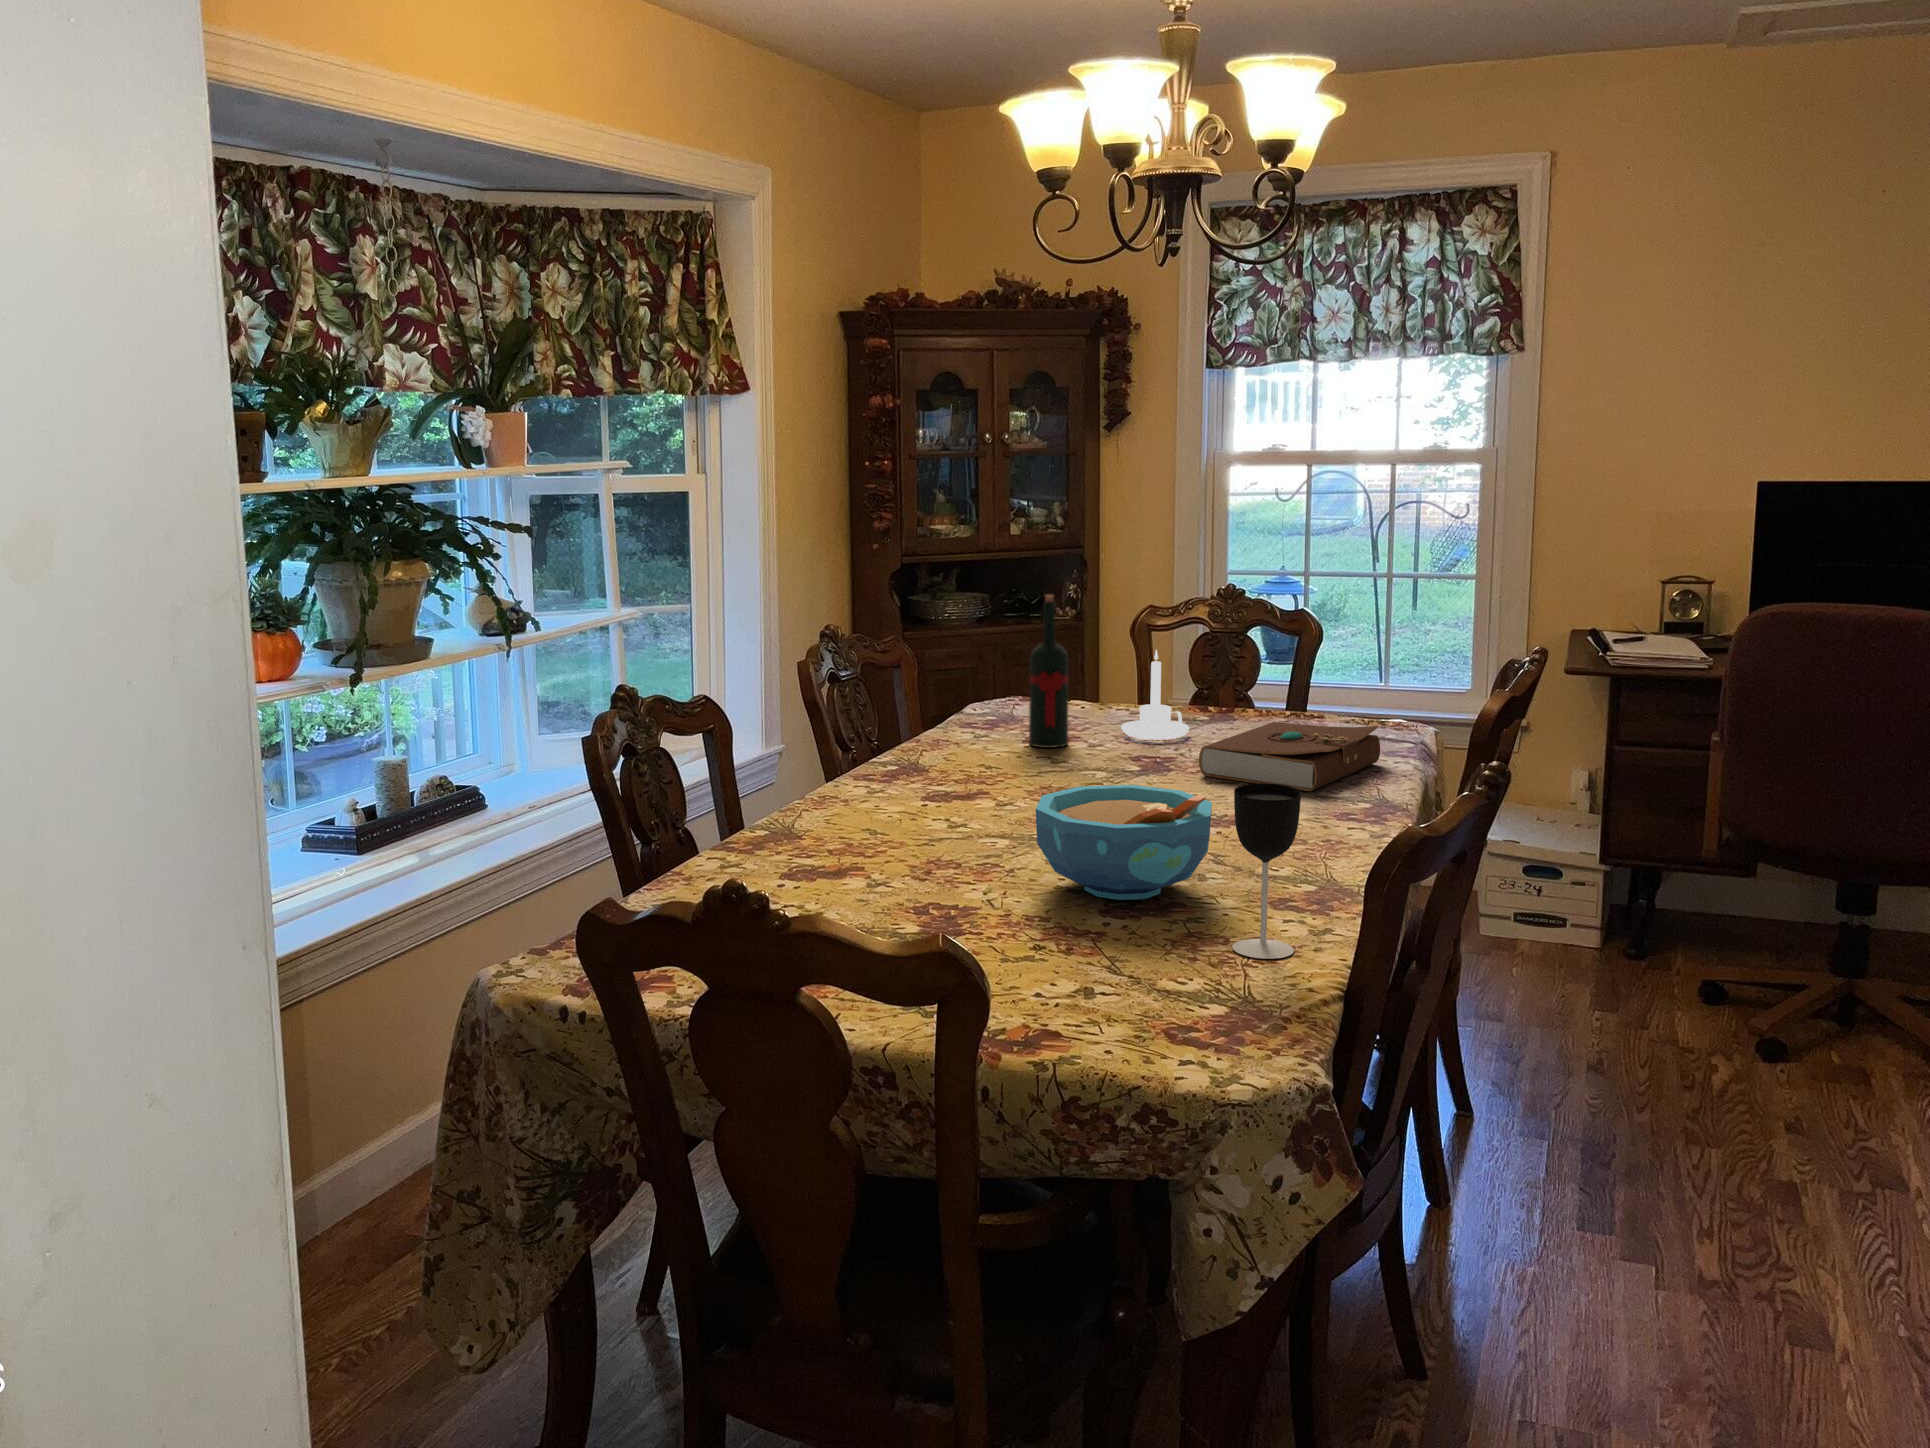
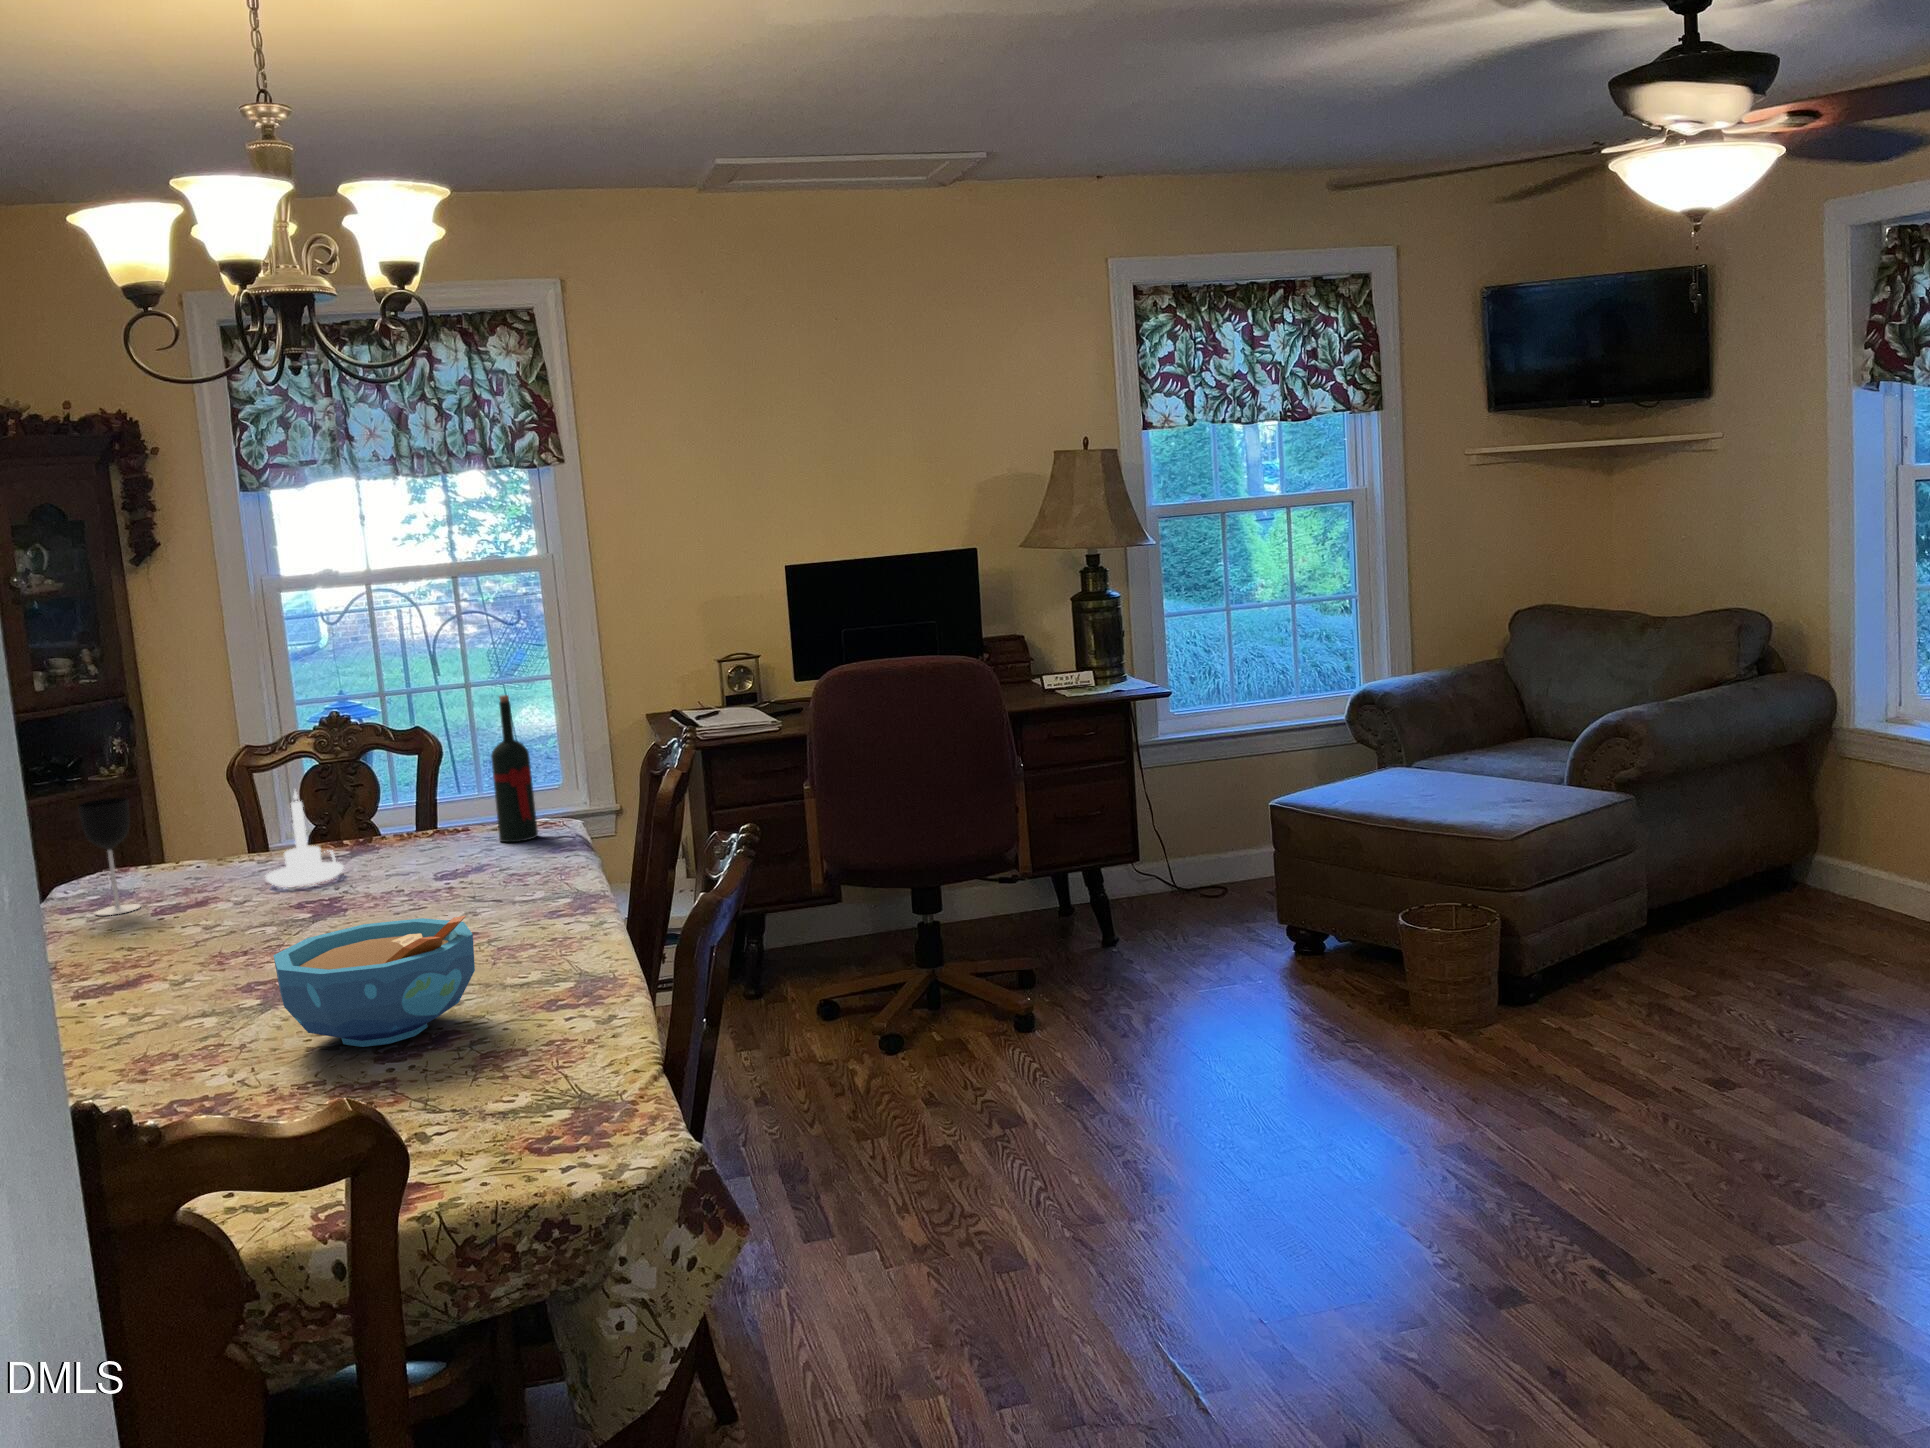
wine bottle: present [1029,595,1068,748] -> present [491,695,538,842]
book: present [1199,722,1380,791] -> none [381,825,555,908]
wine glass: present [1232,784,1301,959] -> present [78,798,140,915]

